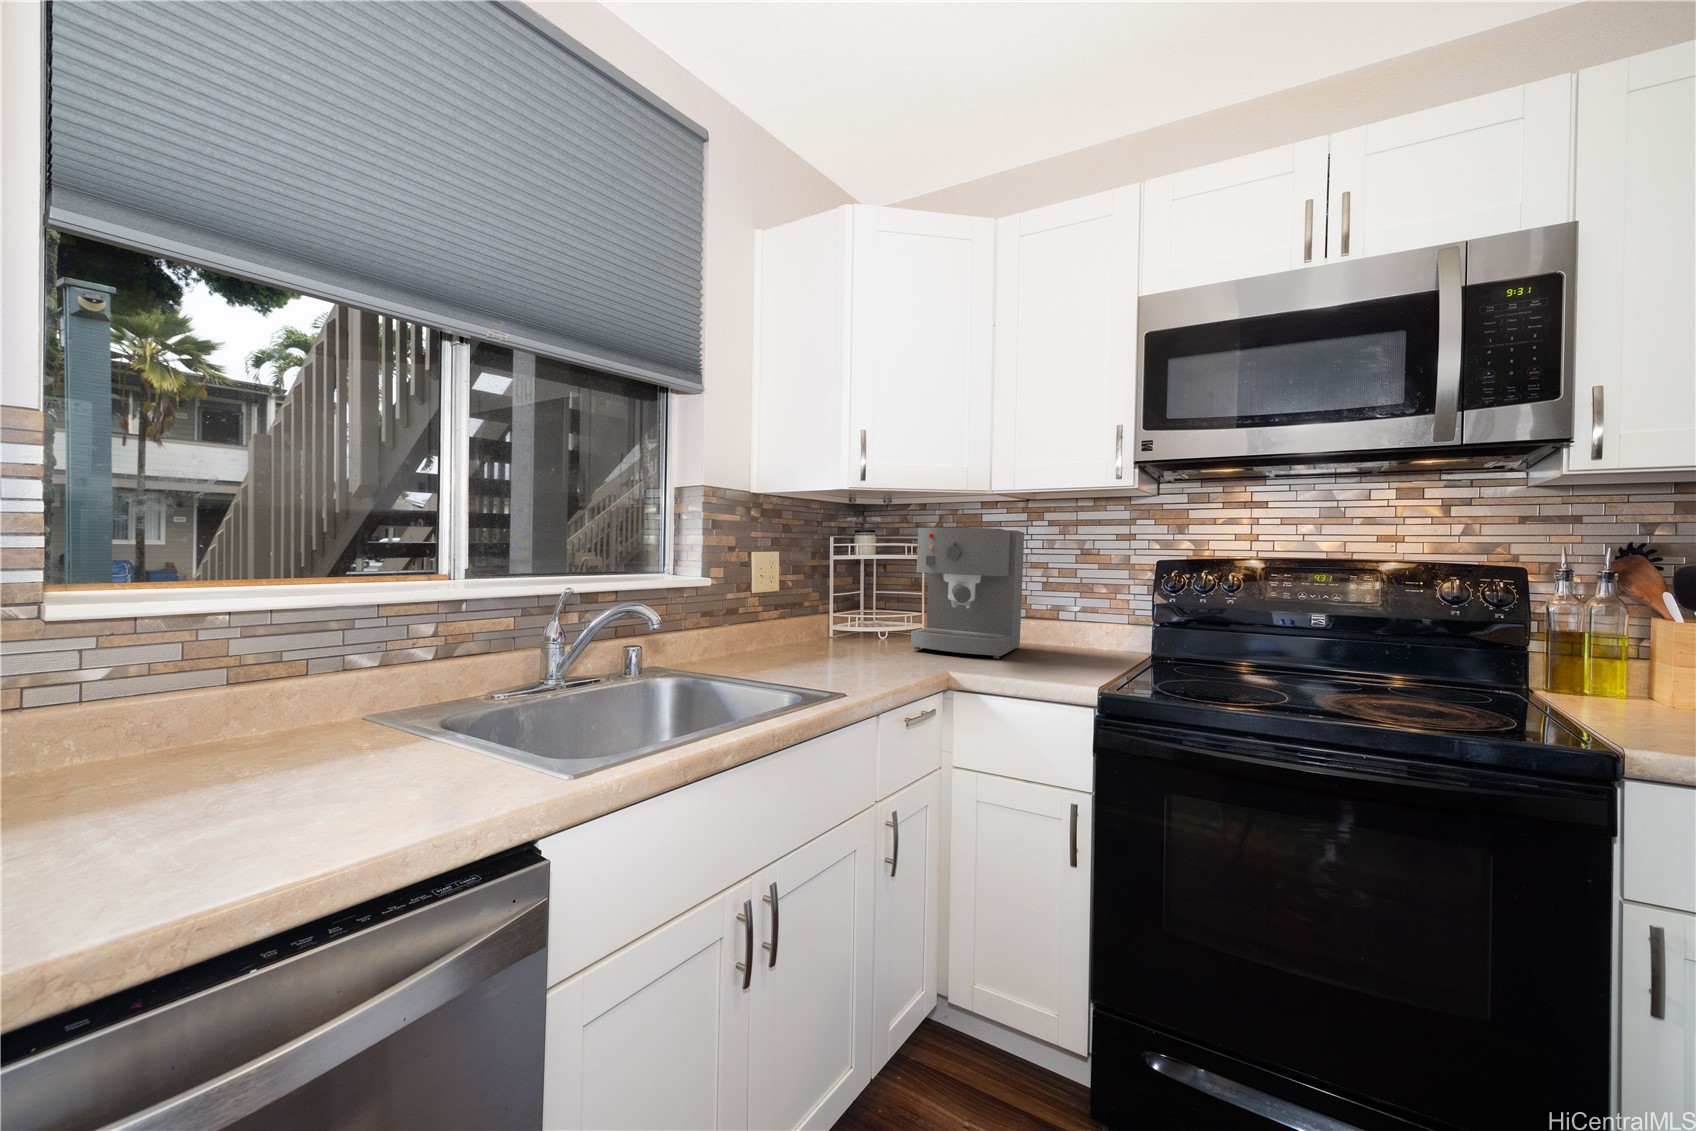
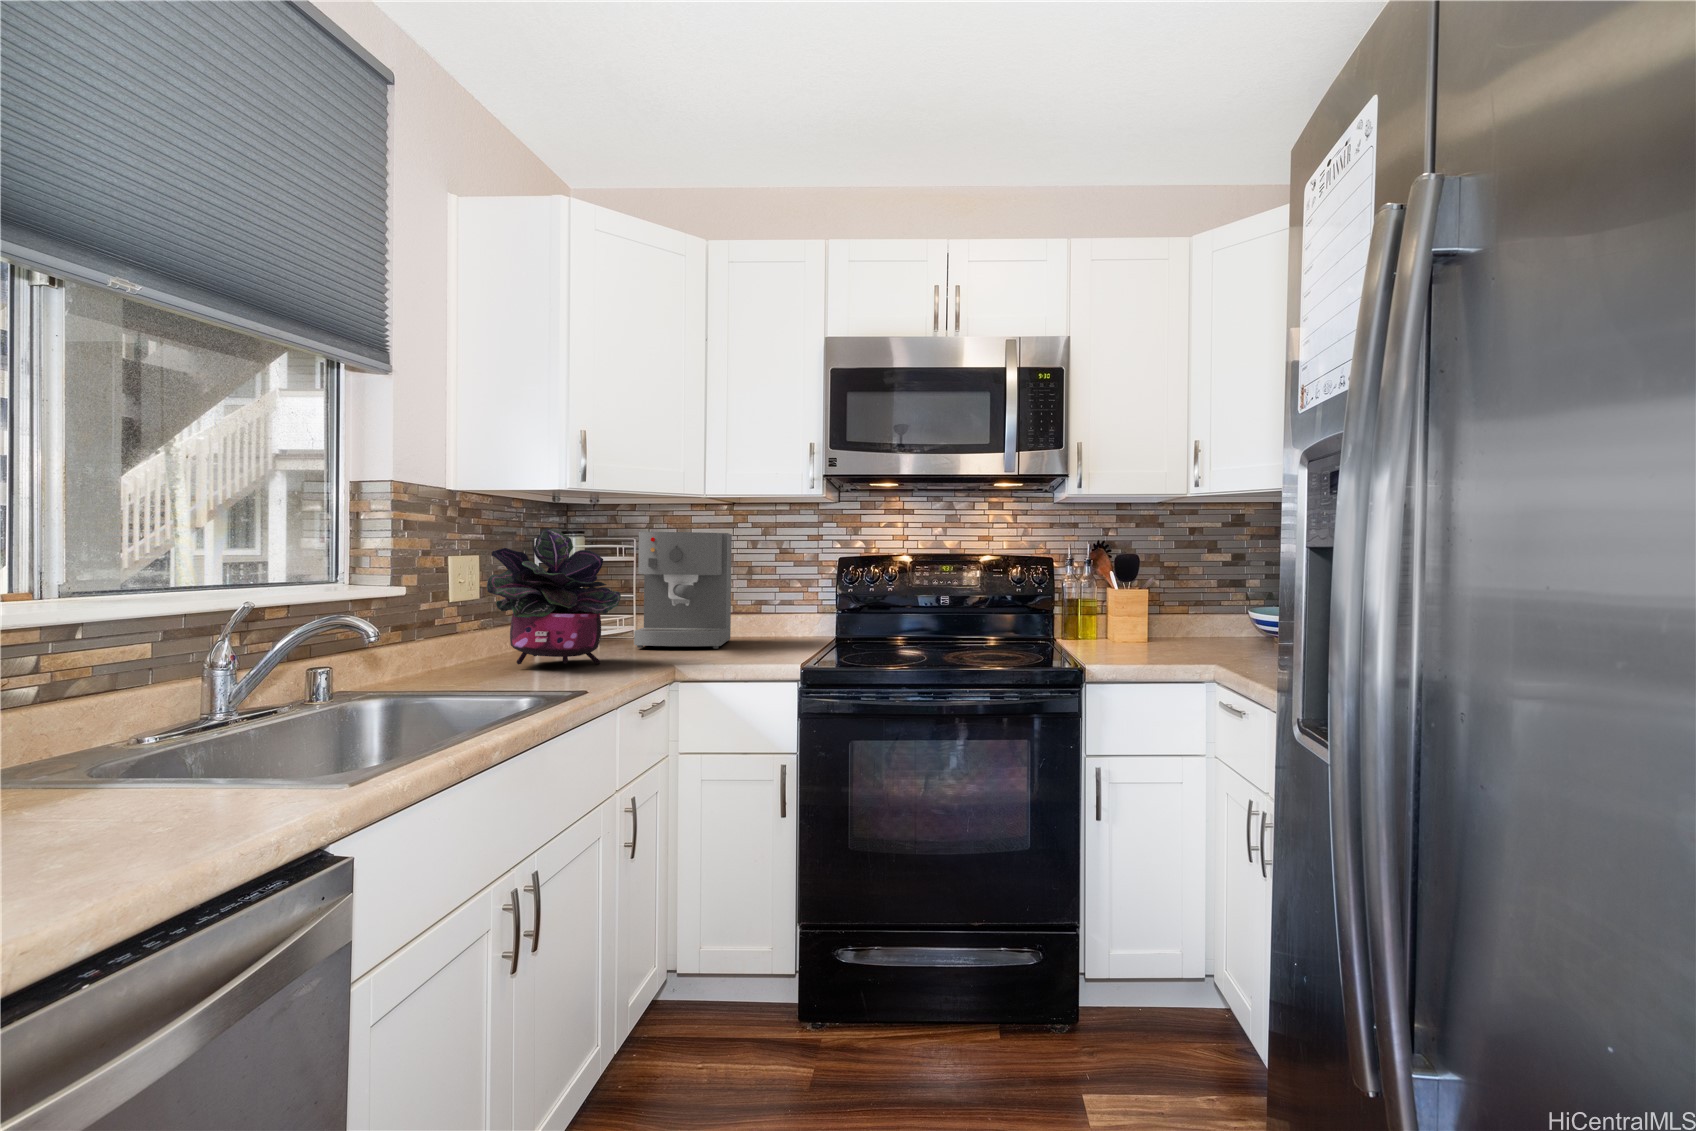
potted plant: none [744,522,879,668] -> present [487,528,621,664]

